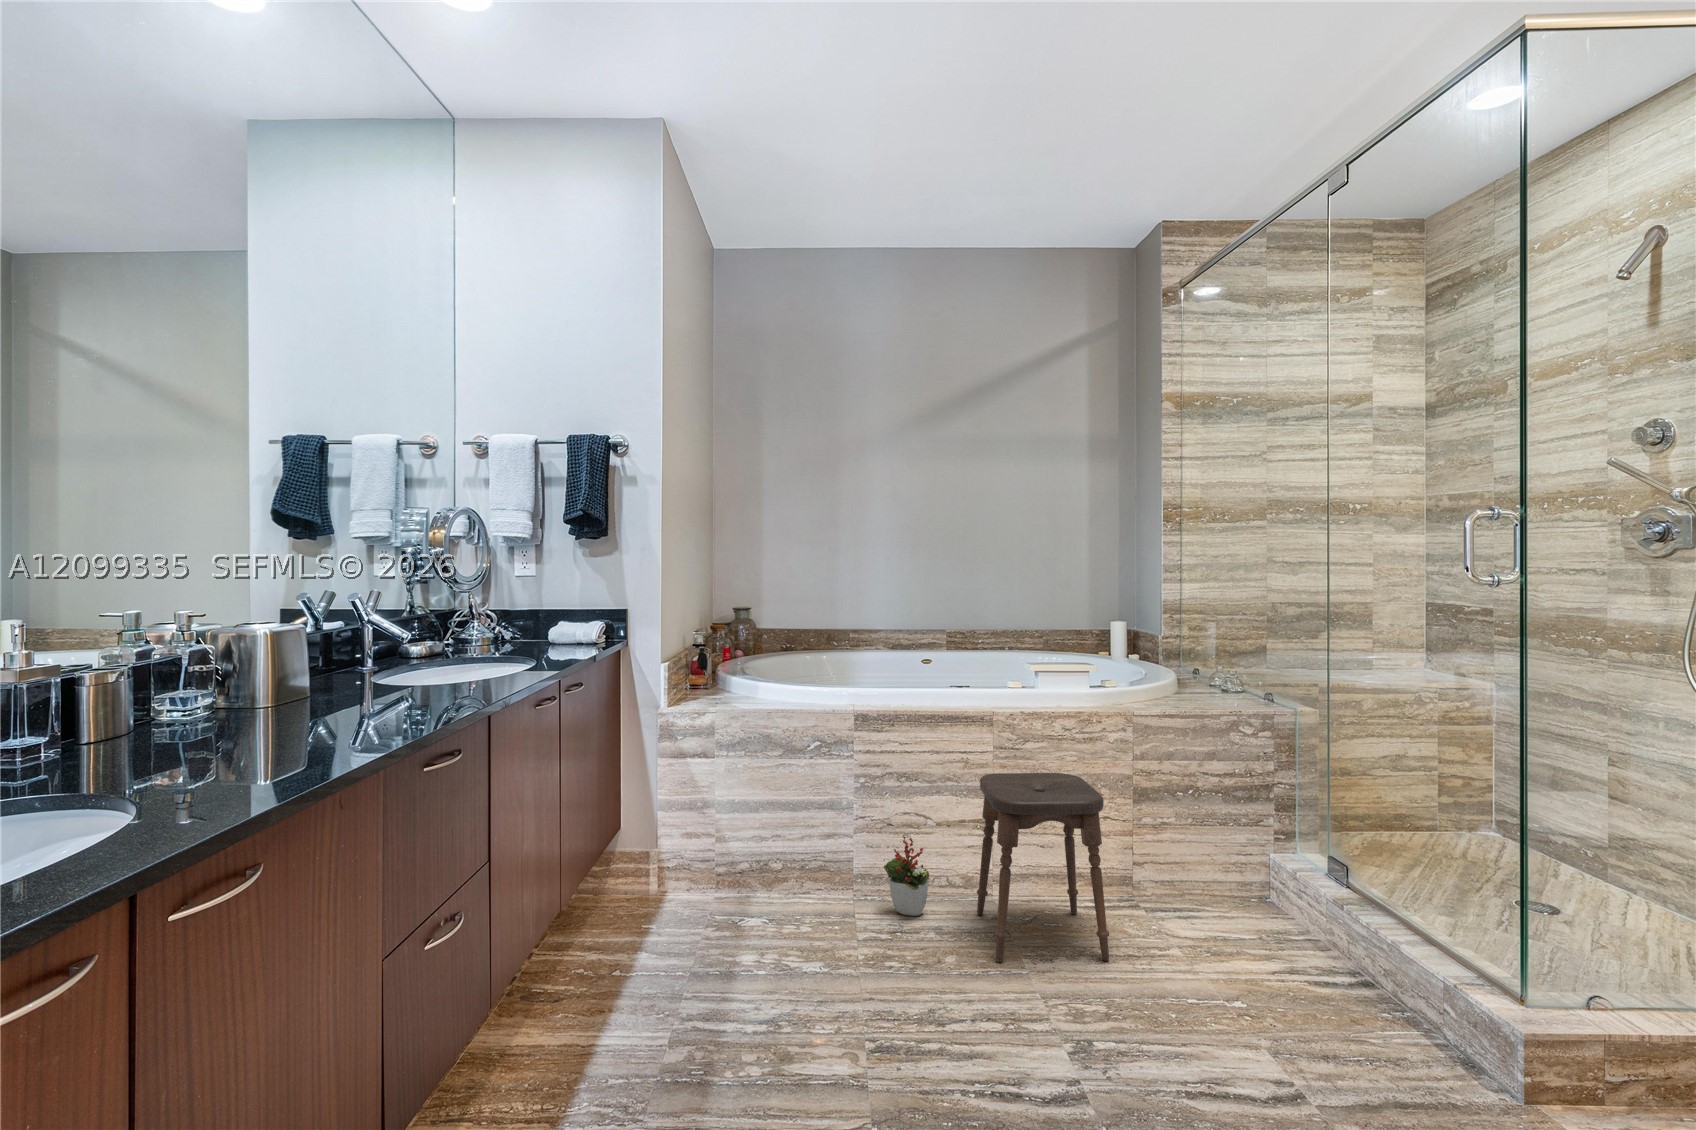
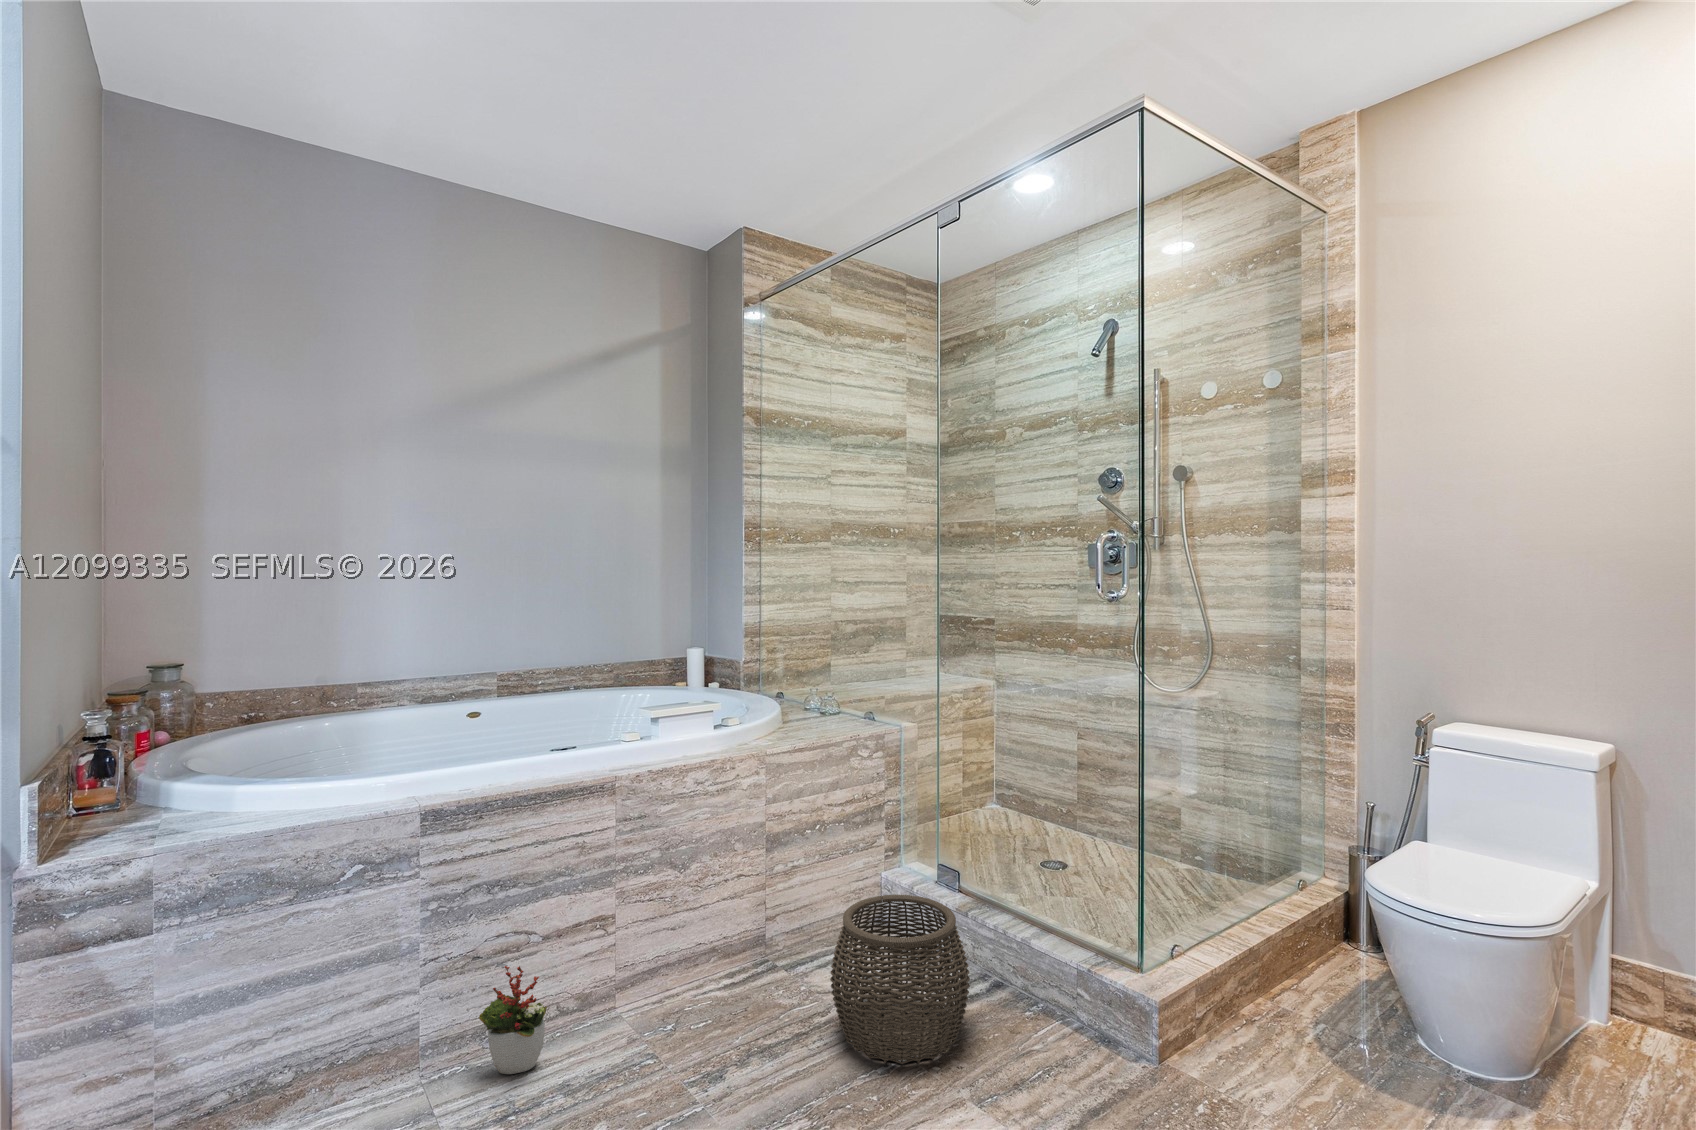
stool: present [977,773,1109,962] -> none [607,838,781,1098]
woven basket: none [1157,854,1303,1012] -> present [830,895,970,1064]

